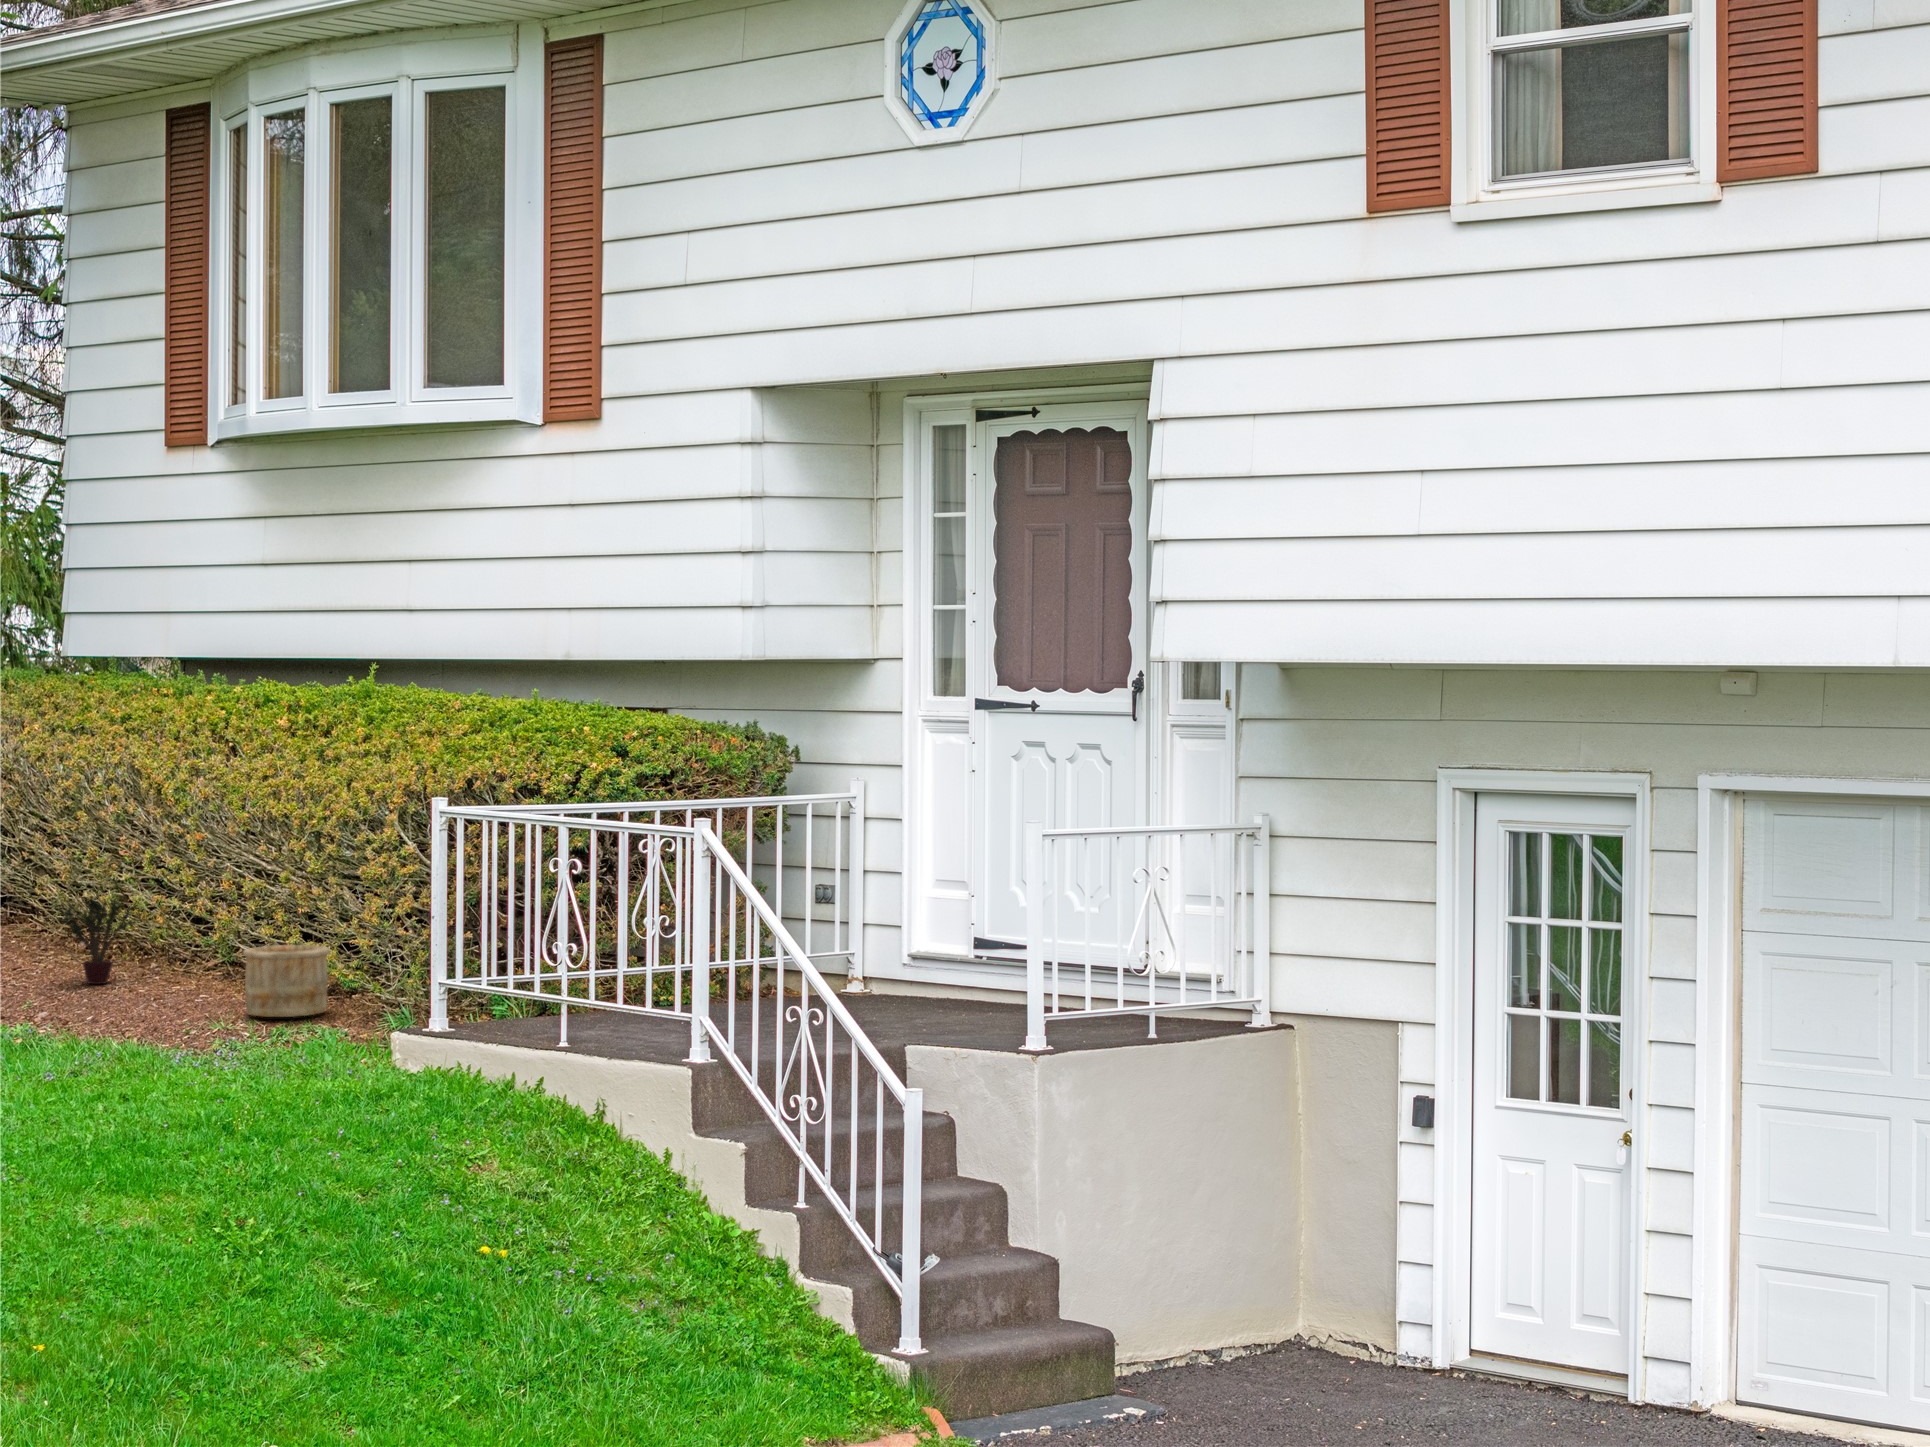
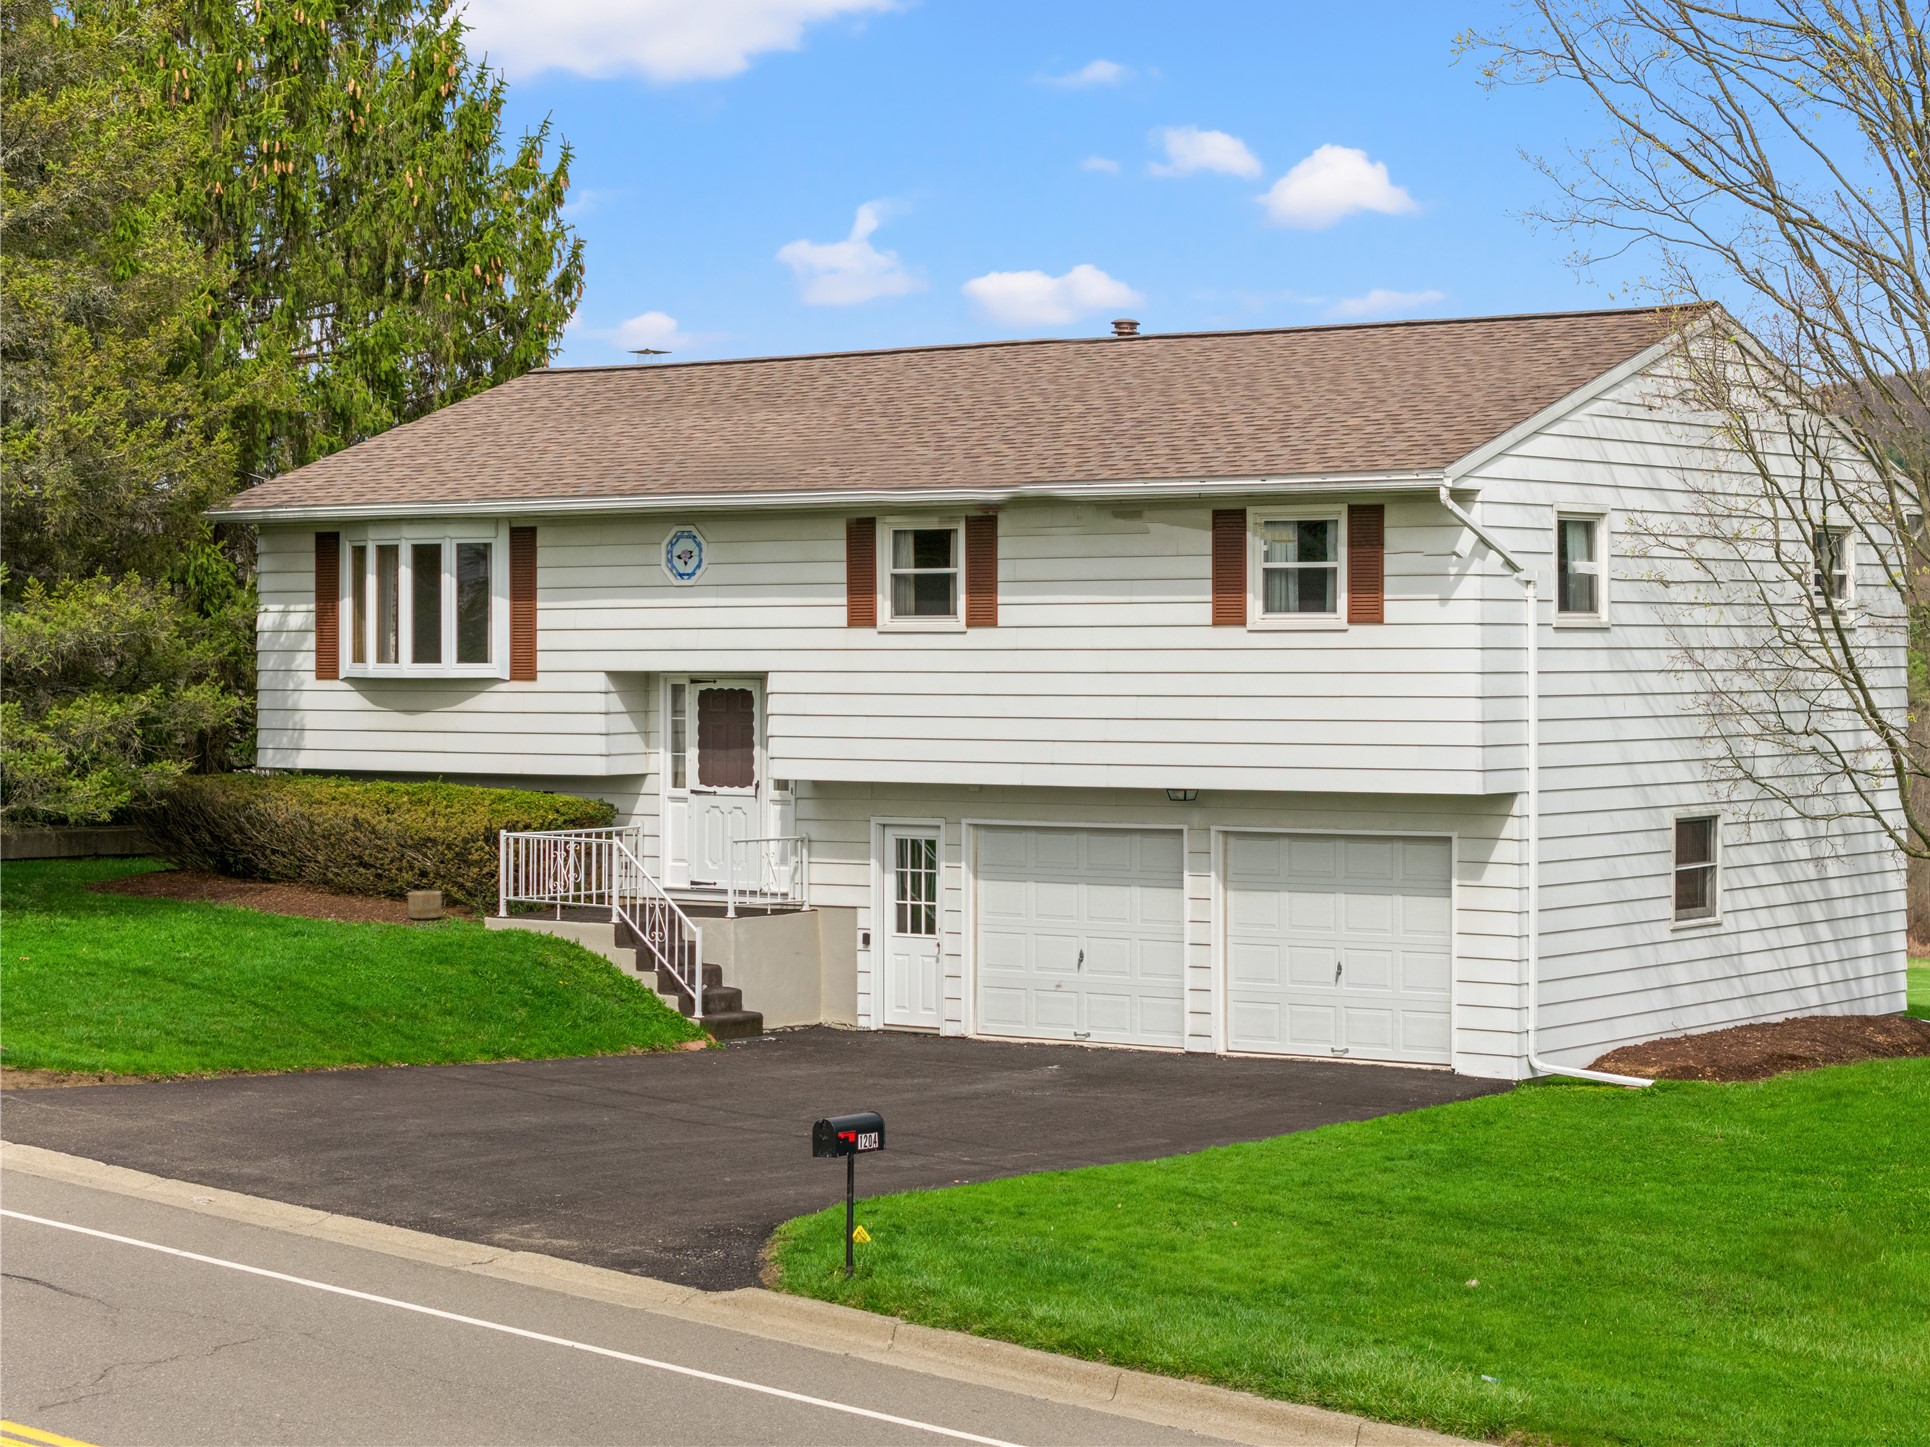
potted plant: present [54,894,144,984] -> none [308,872,349,910]

